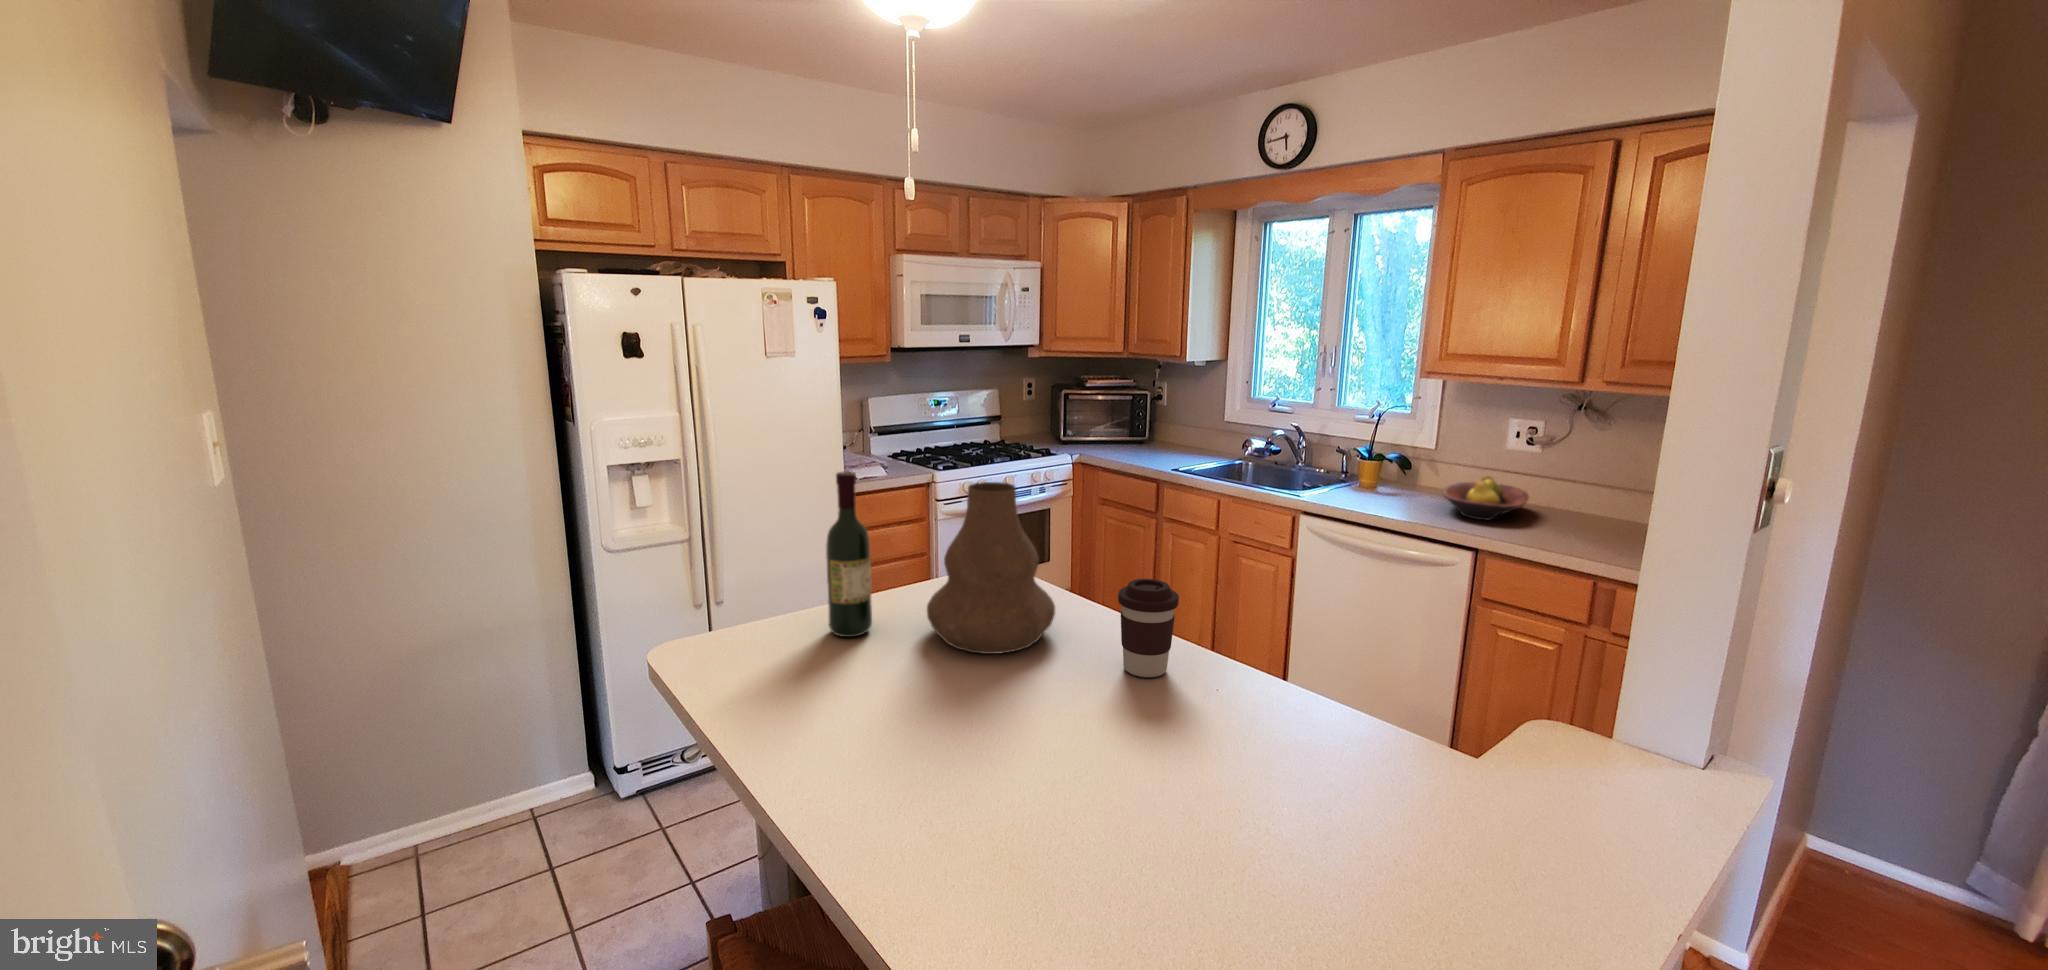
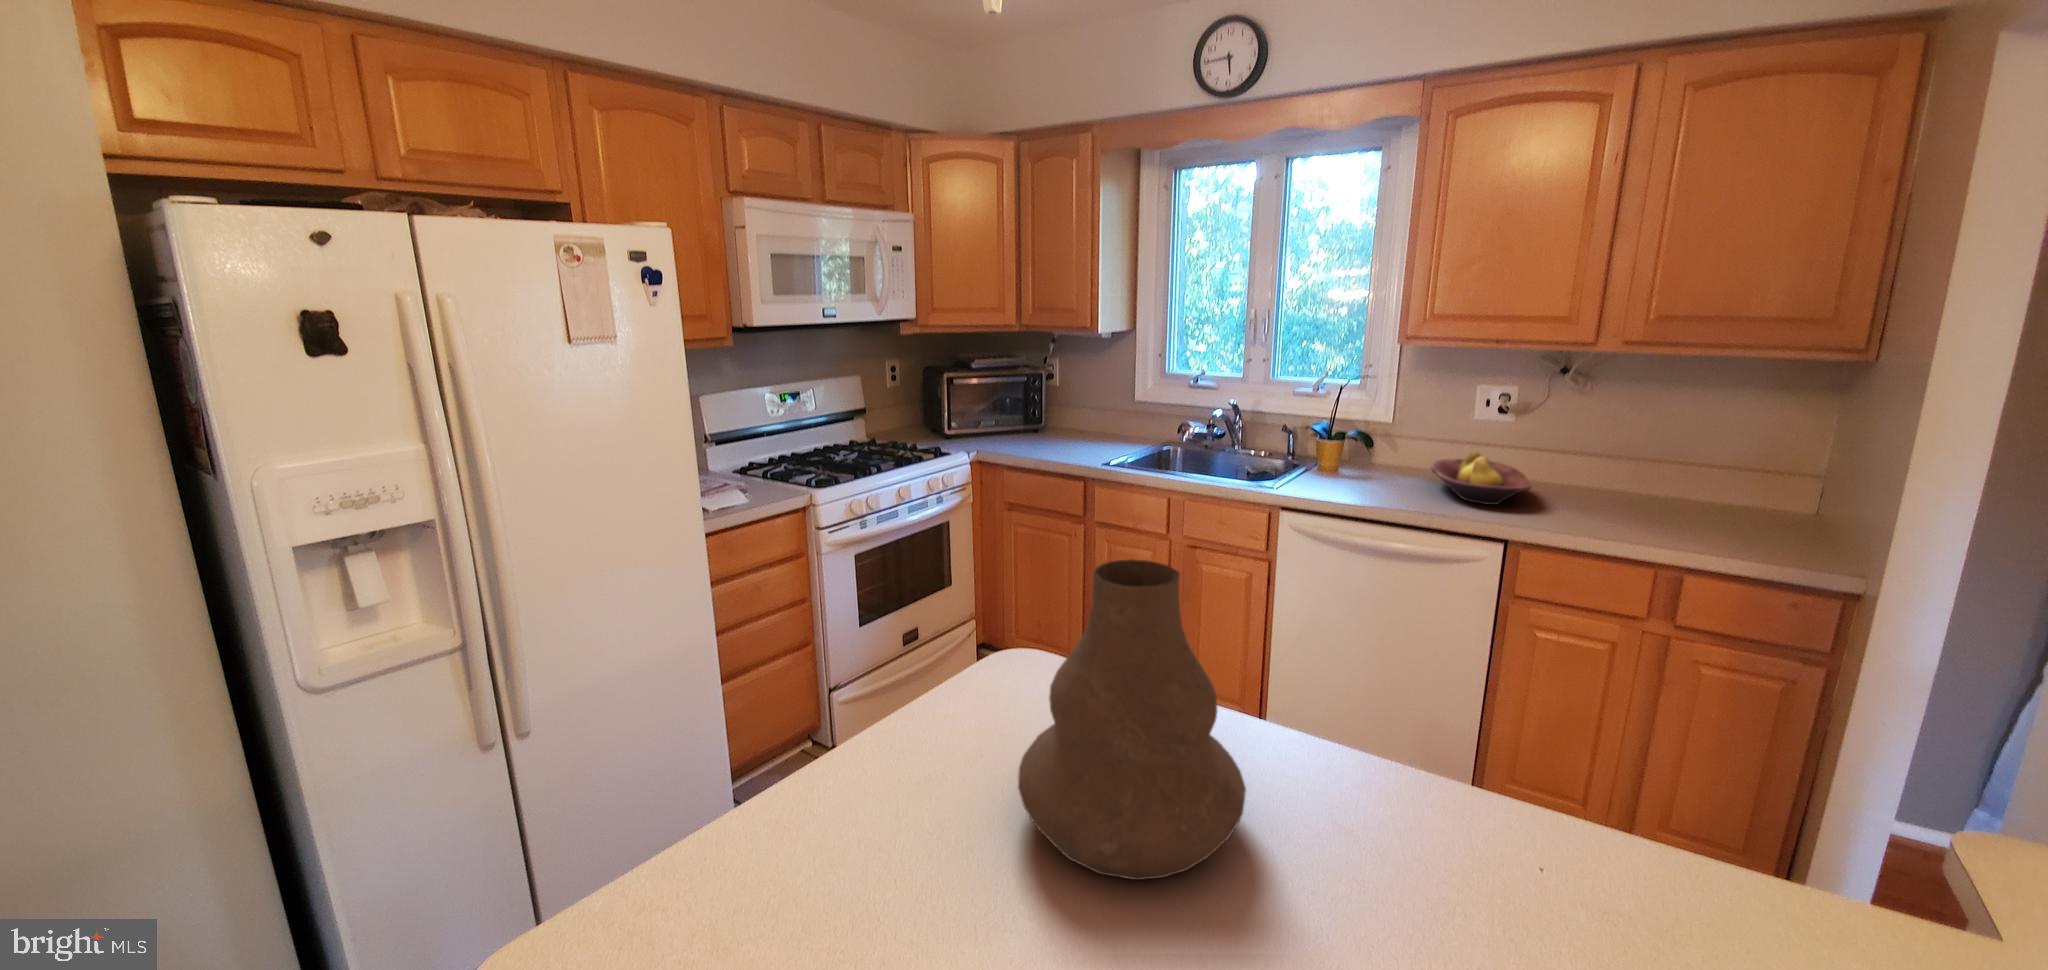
wine bottle: present [826,471,872,637] -> none [834,572,923,885]
coffee cup: present [1118,579,1179,677] -> none [1389,710,1506,885]

